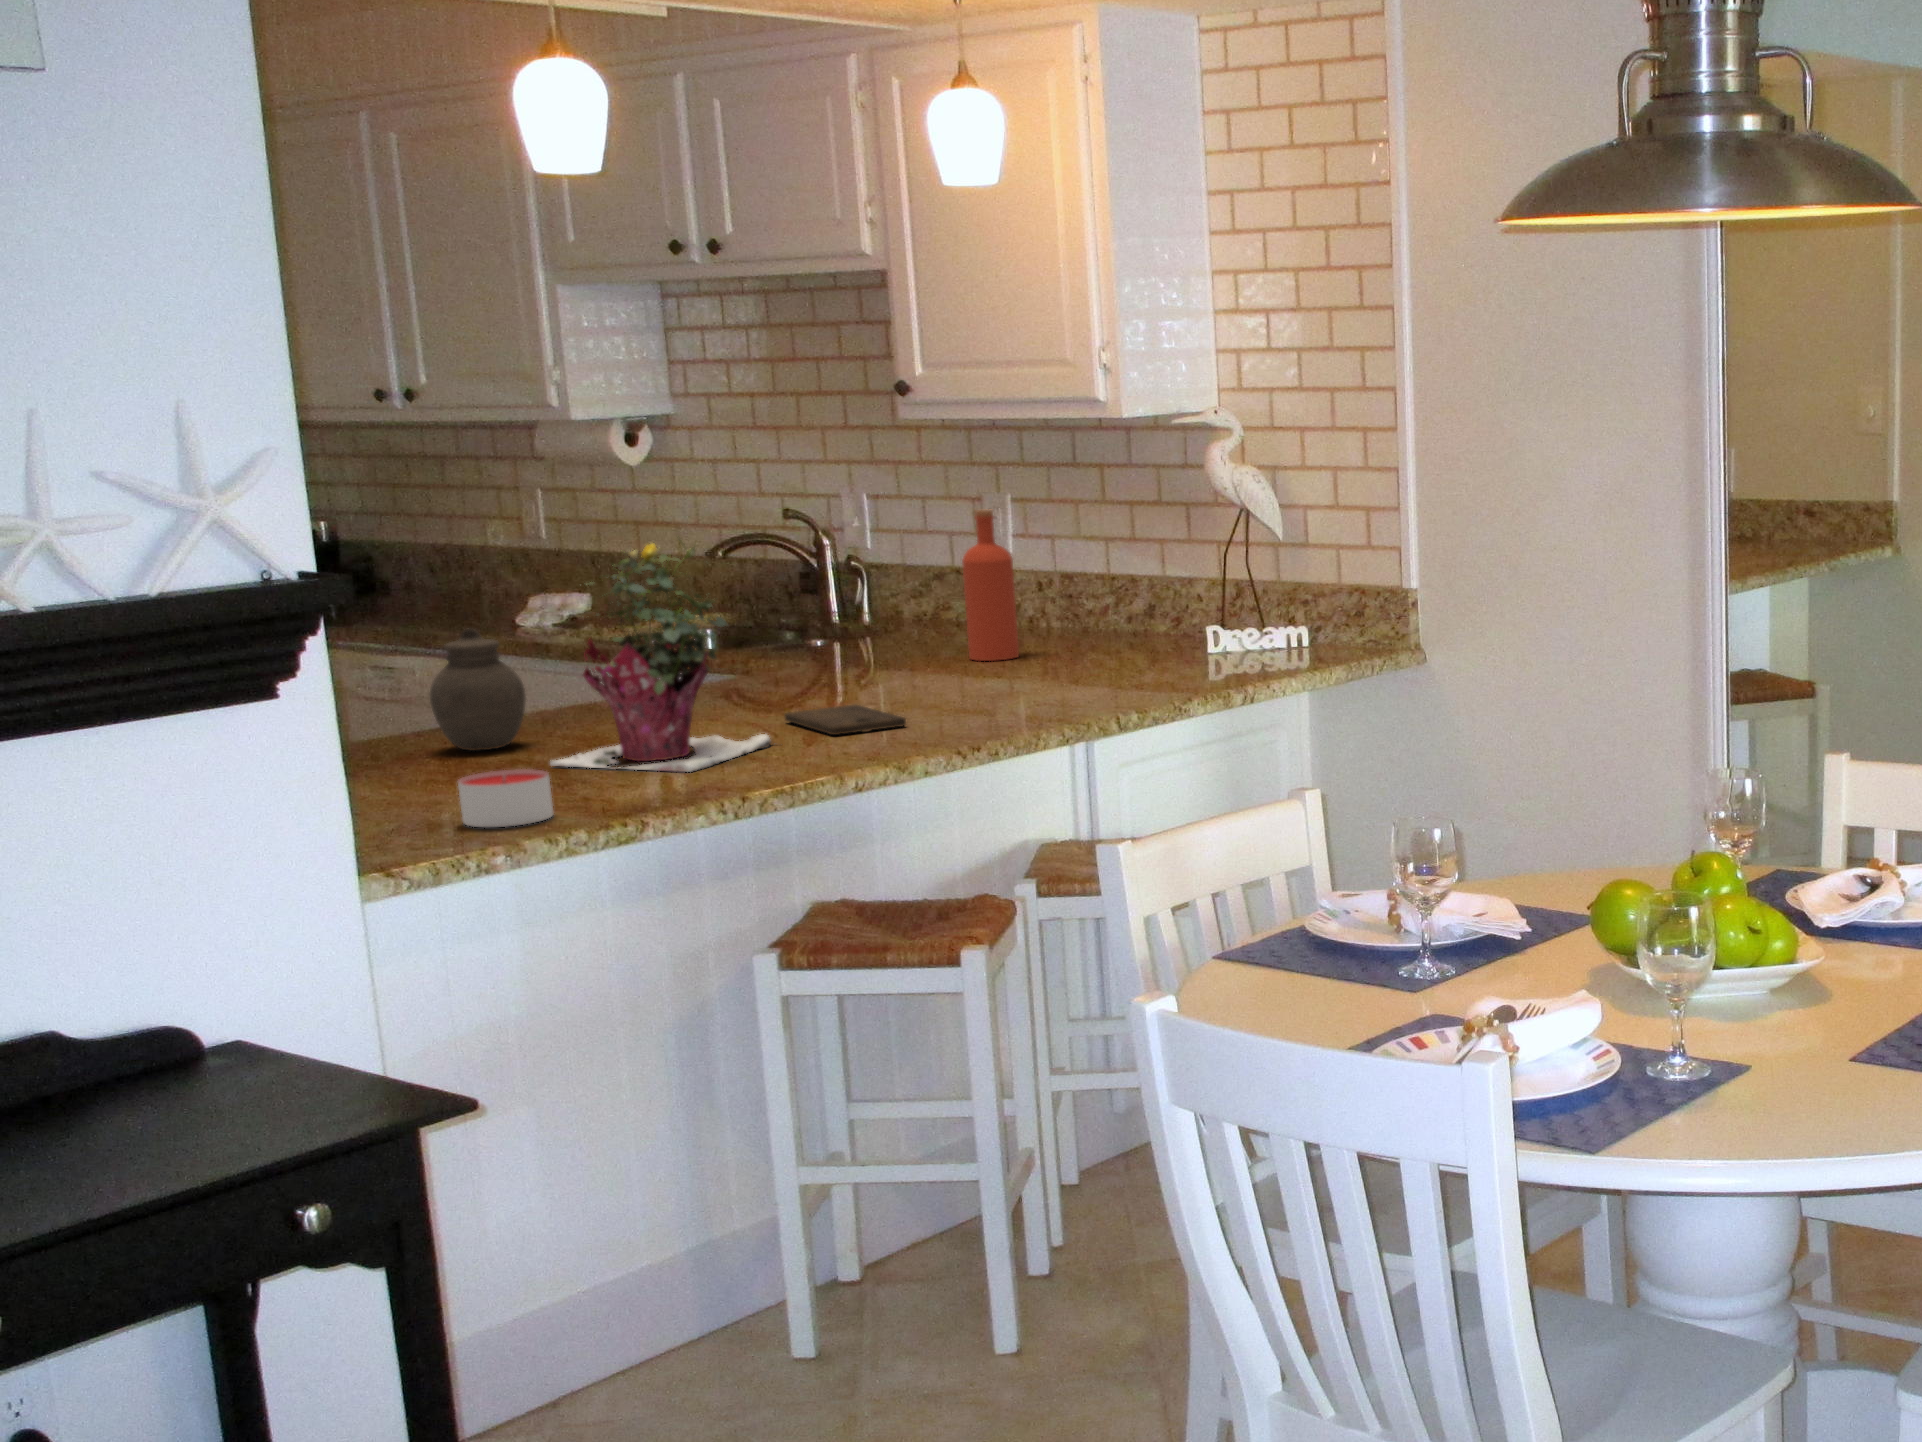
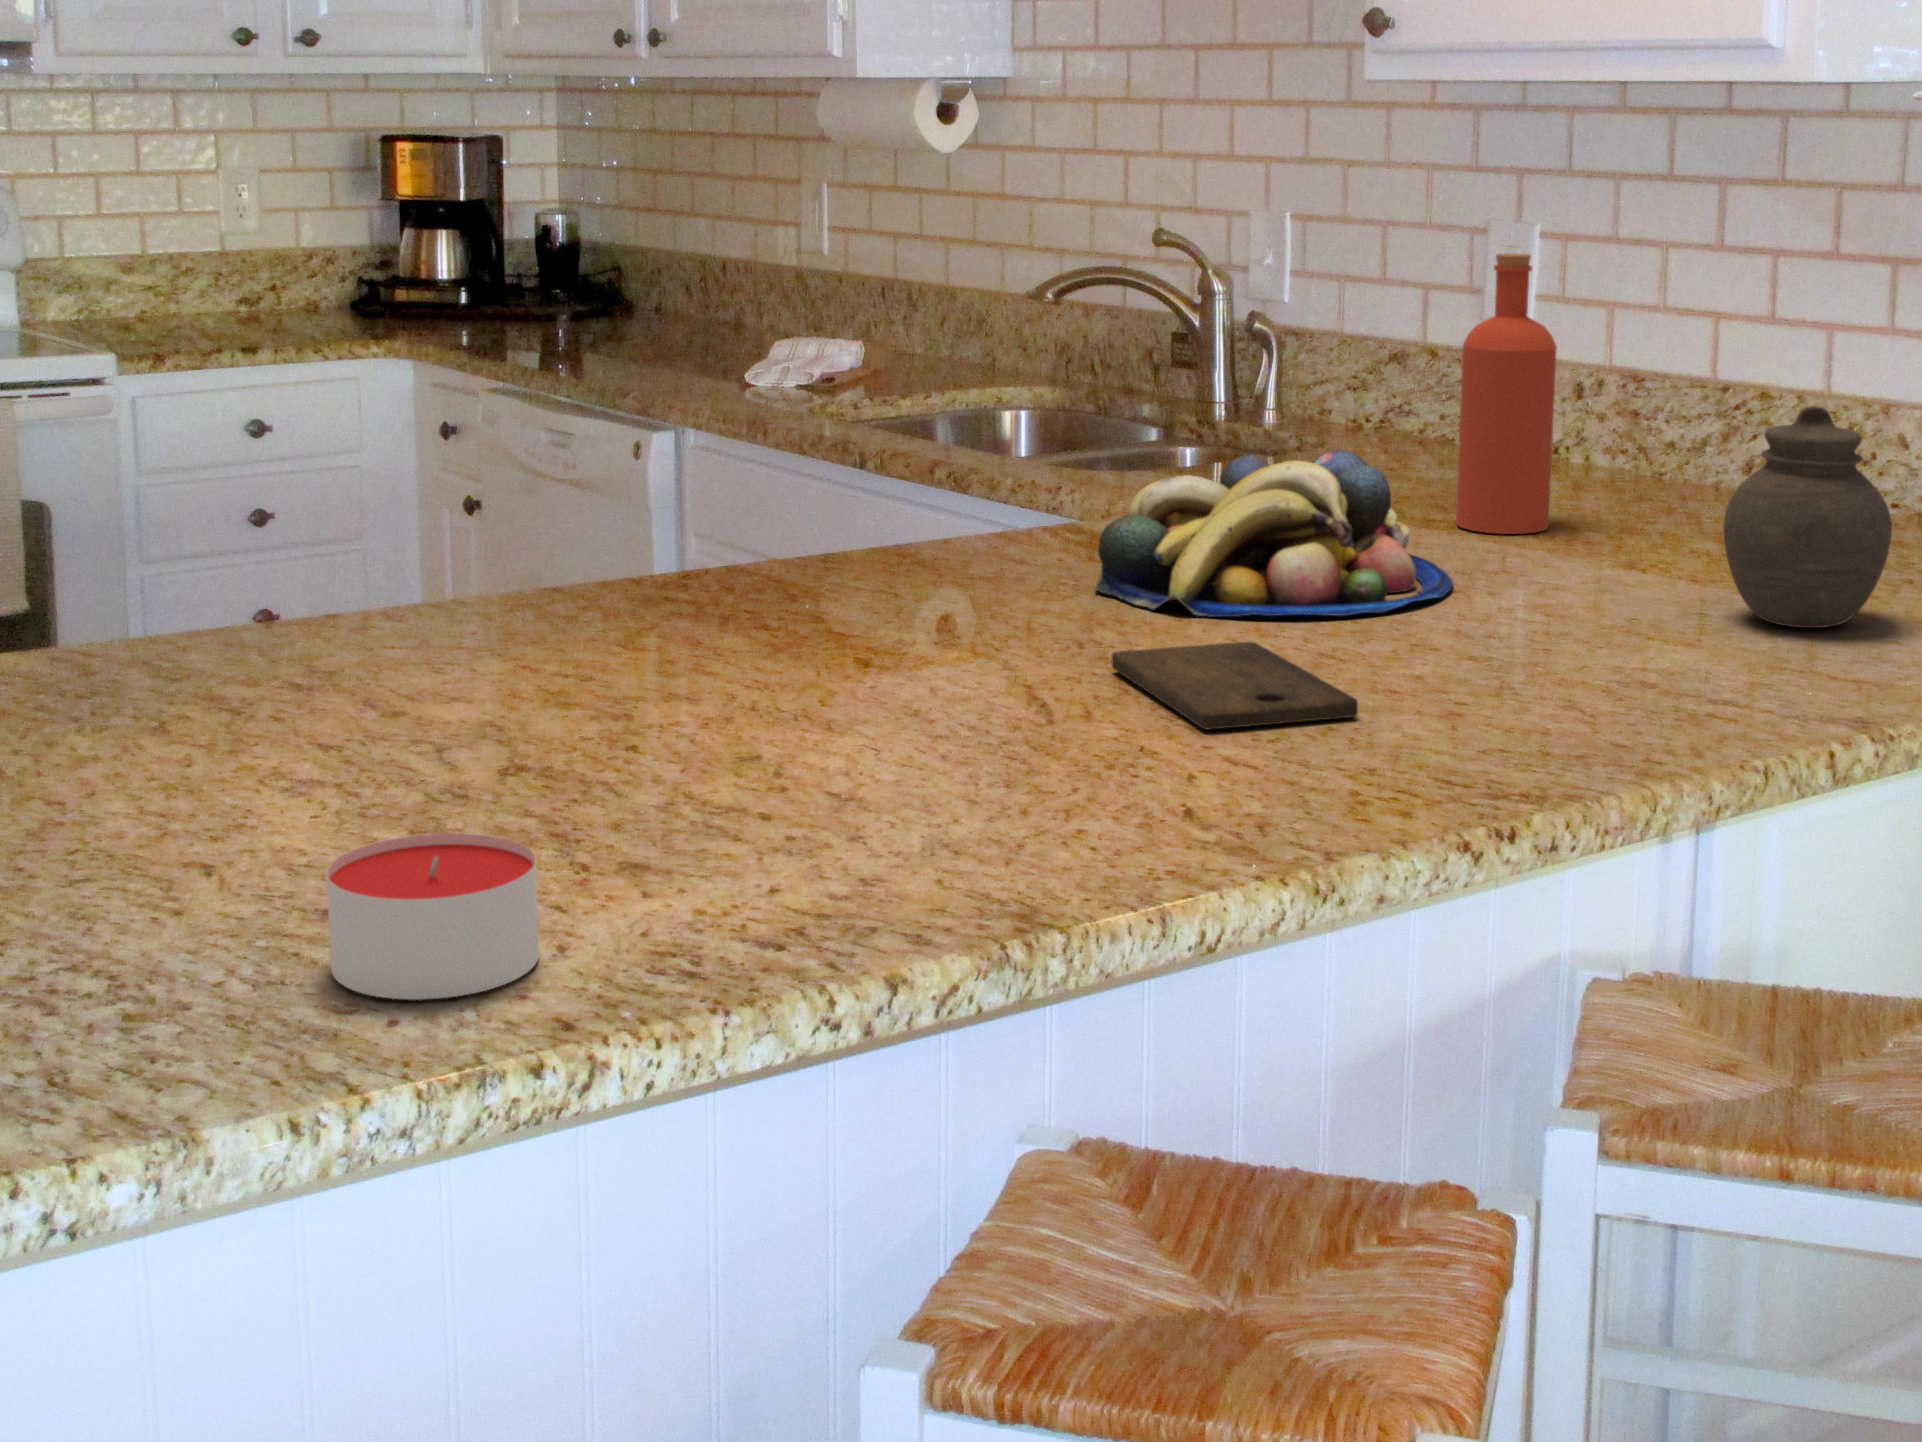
potted plant: present [550,544,771,772] -> none [625,292,1101,825]
fruit bowl: none [771,617,962,701] -> present [1095,450,1453,617]
jar: present [430,629,526,751] -> present [1723,406,1892,628]

